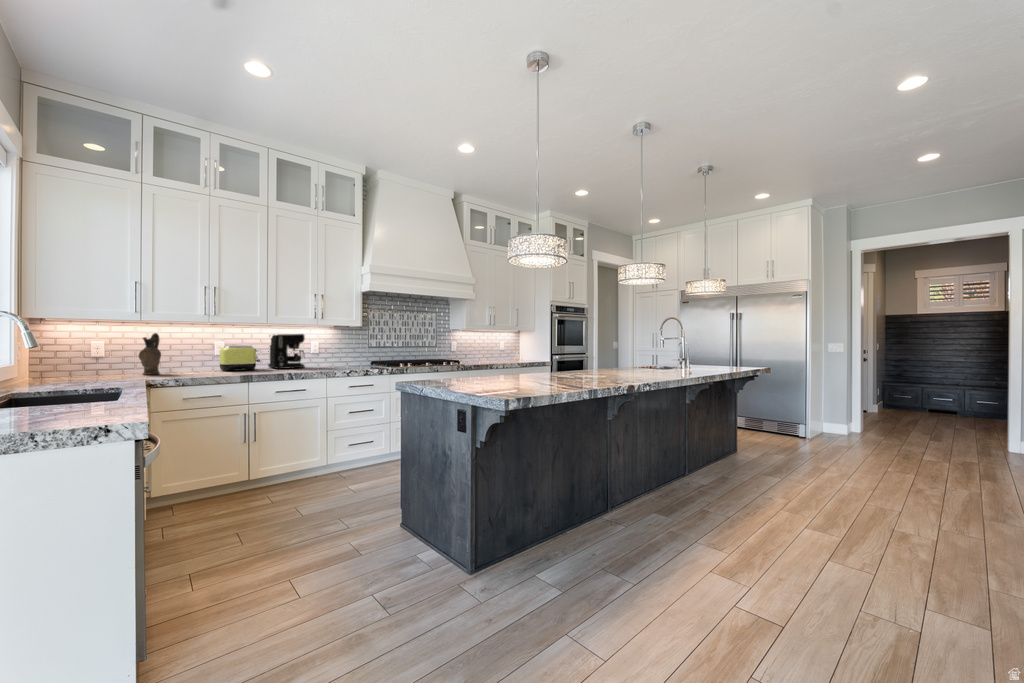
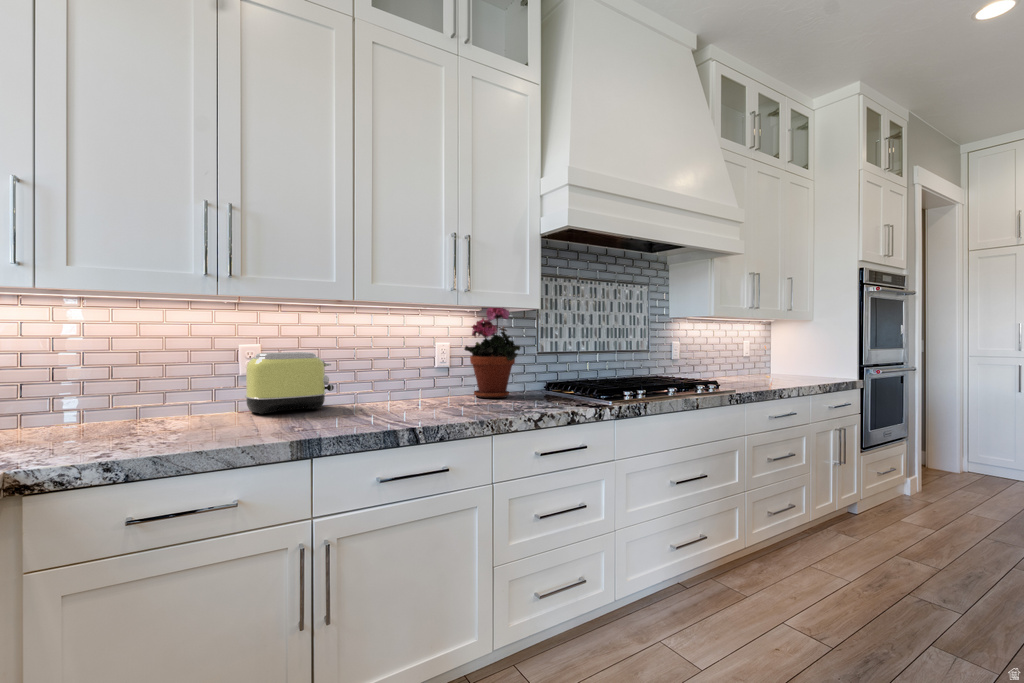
potted plant: none [327,324,354,367] -> present [464,308,520,398]
ceramic pitcher: present [139,333,161,375] -> none [41,324,102,432]
coffee maker: present [268,334,305,369] -> none [349,326,425,405]

